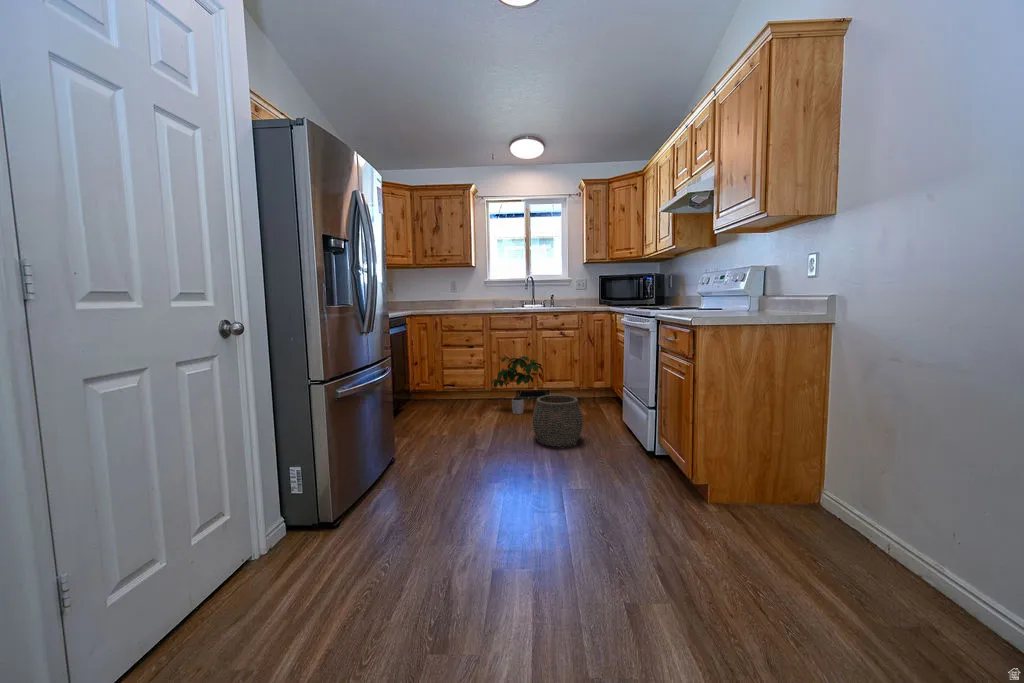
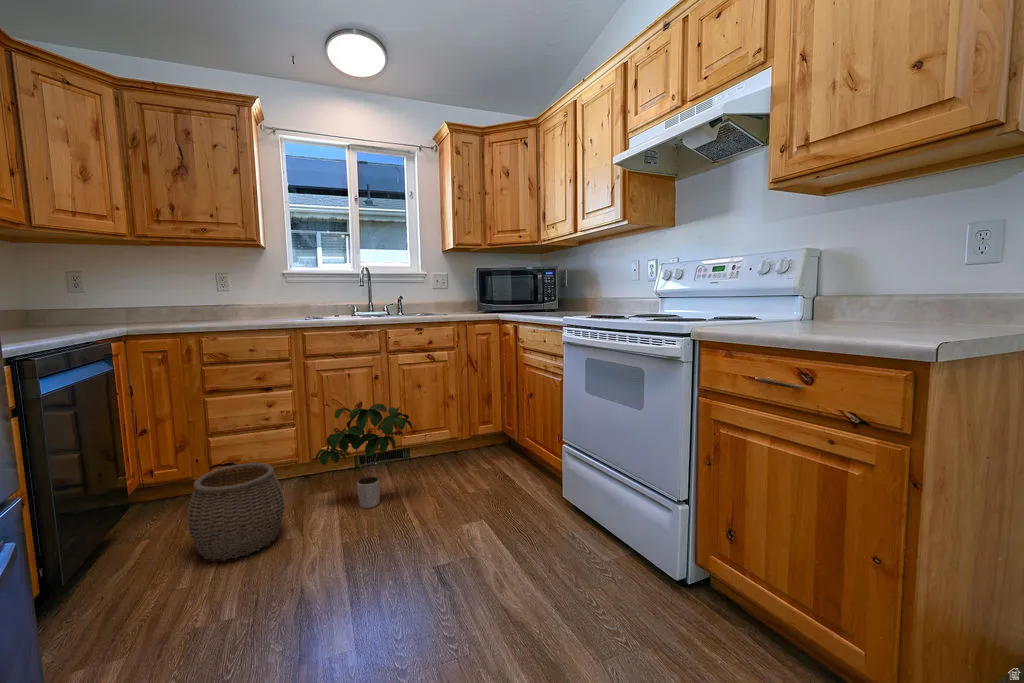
woven basket: present [532,395,583,447] -> present [187,463,285,560]

